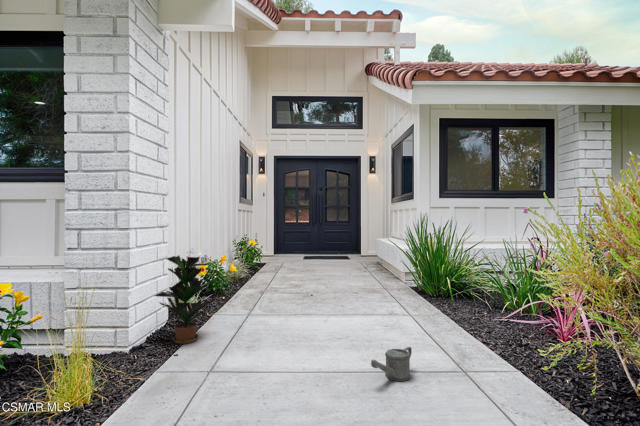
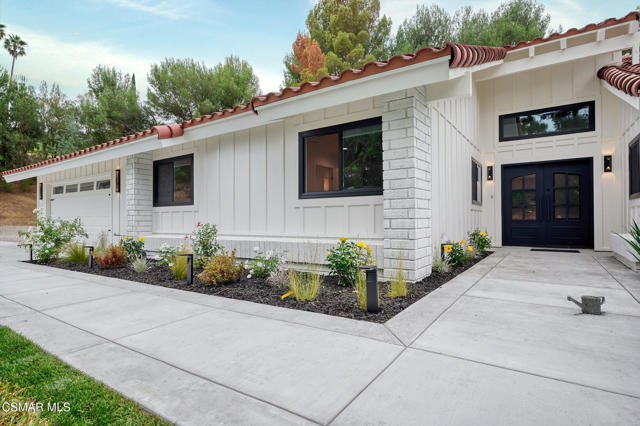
potted plant: present [155,256,209,344] -> none [426,234,458,284]

